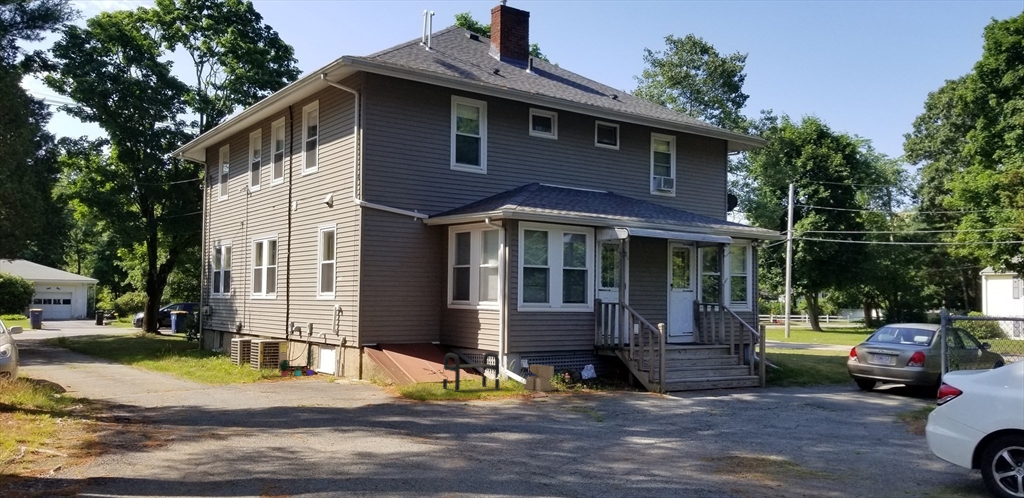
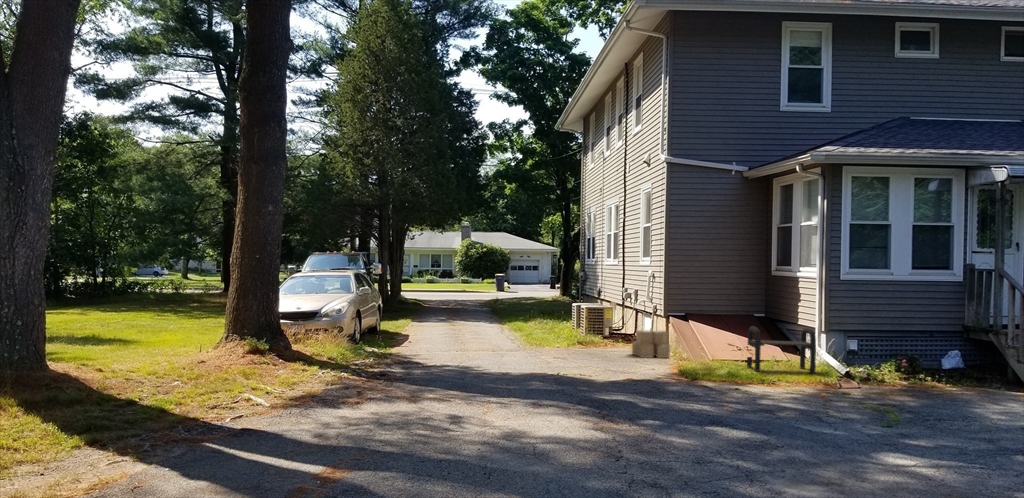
potted plant: present [279,348,315,377] -> none [600,311,640,342]
cardboard box: present [524,364,557,391] -> present [632,330,670,358]

